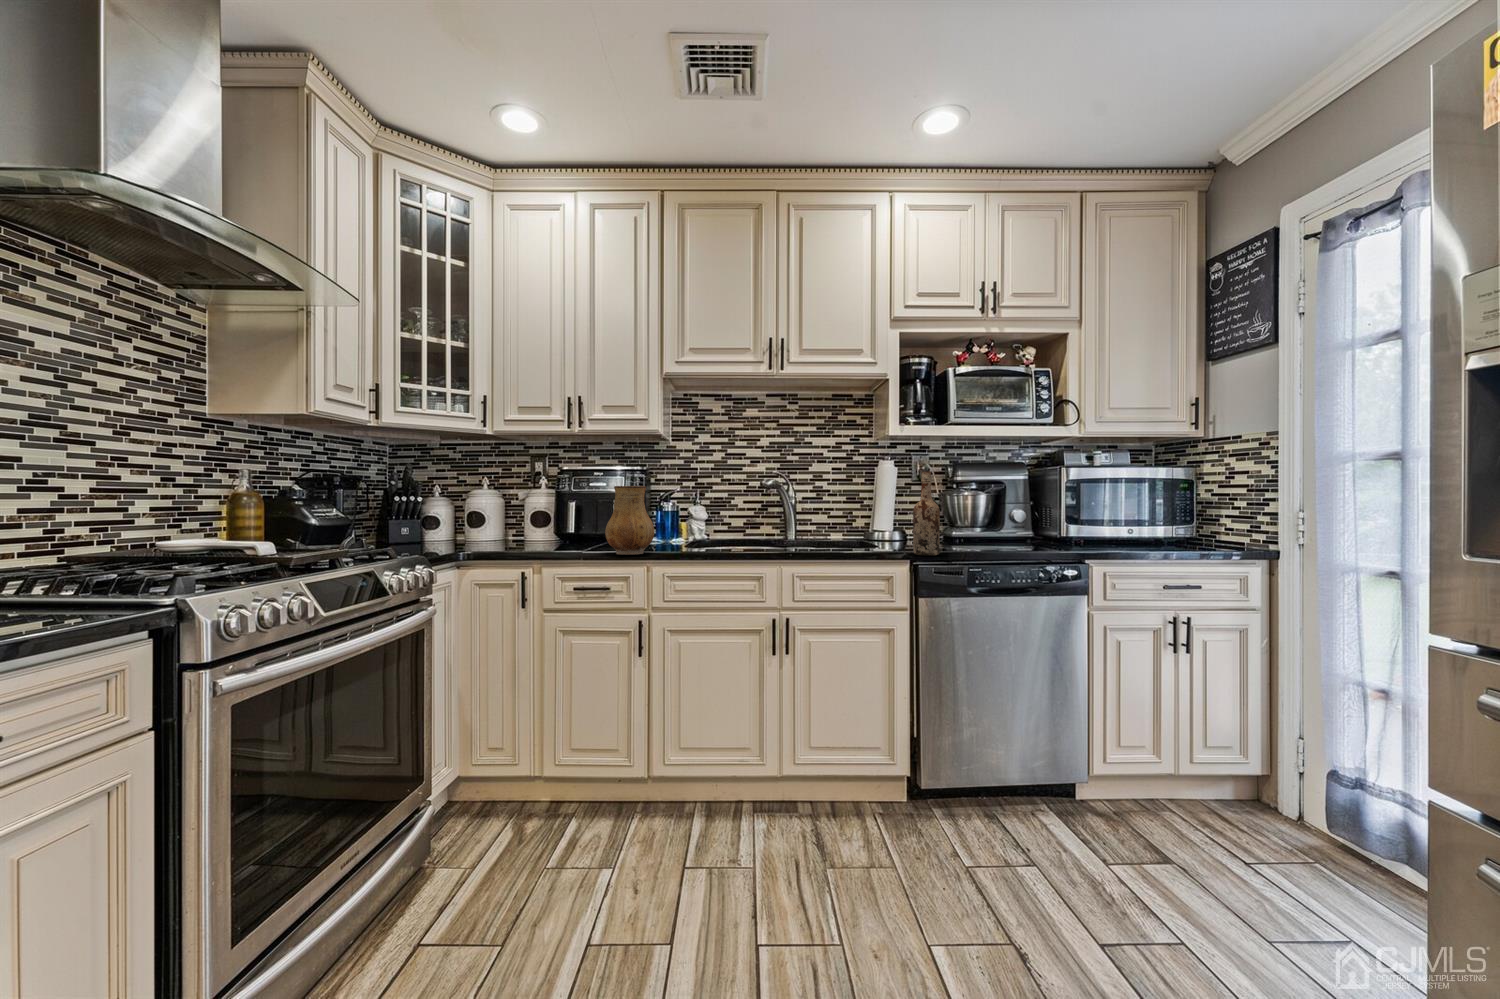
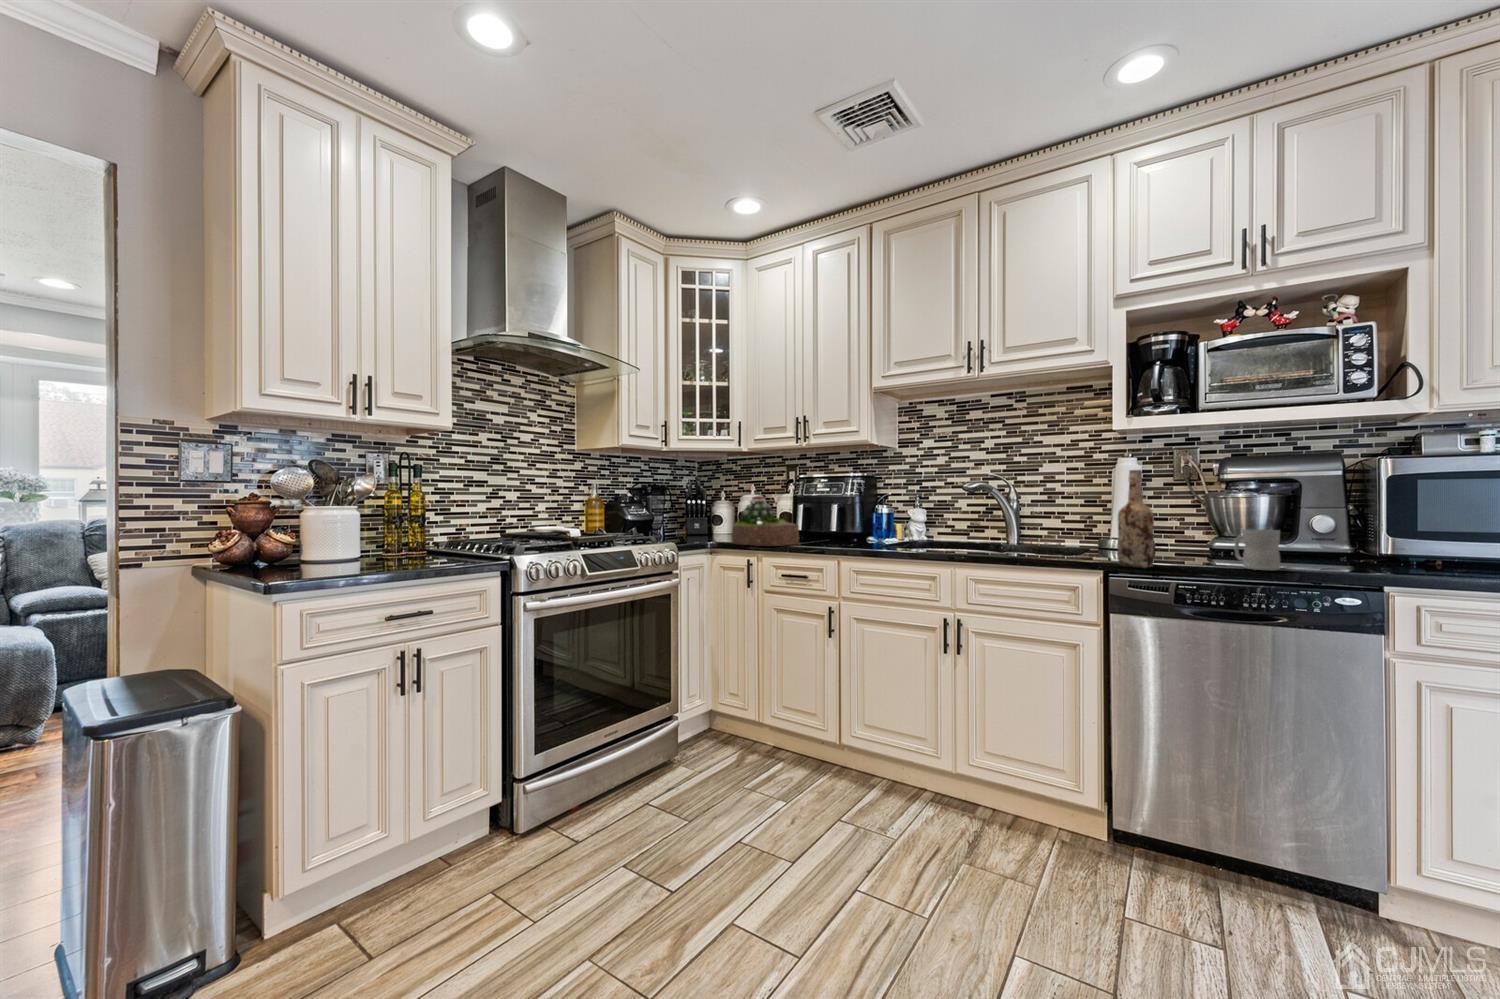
ceramic pitcher: present [605,486,654,555] -> none [809,491,851,549]
succulent plant: none [491,492,579,555] -> present [732,496,799,546]
mug: none [982,521,1013,552] -> present [1234,529,1280,570]

